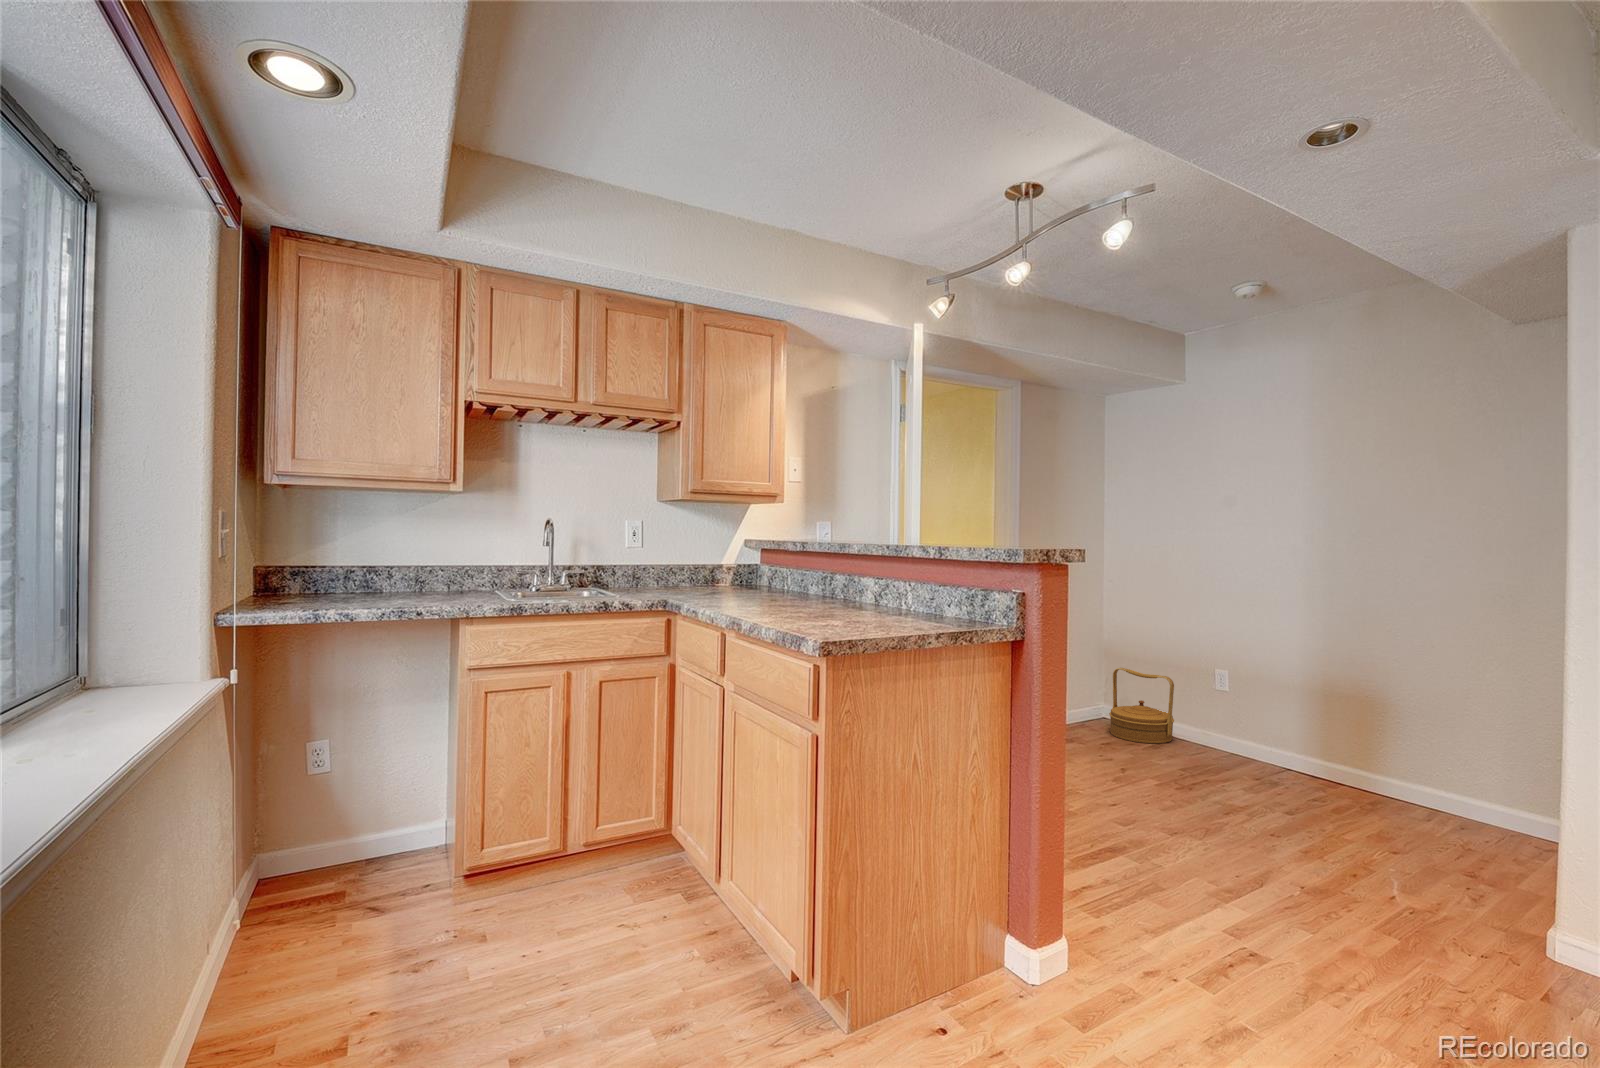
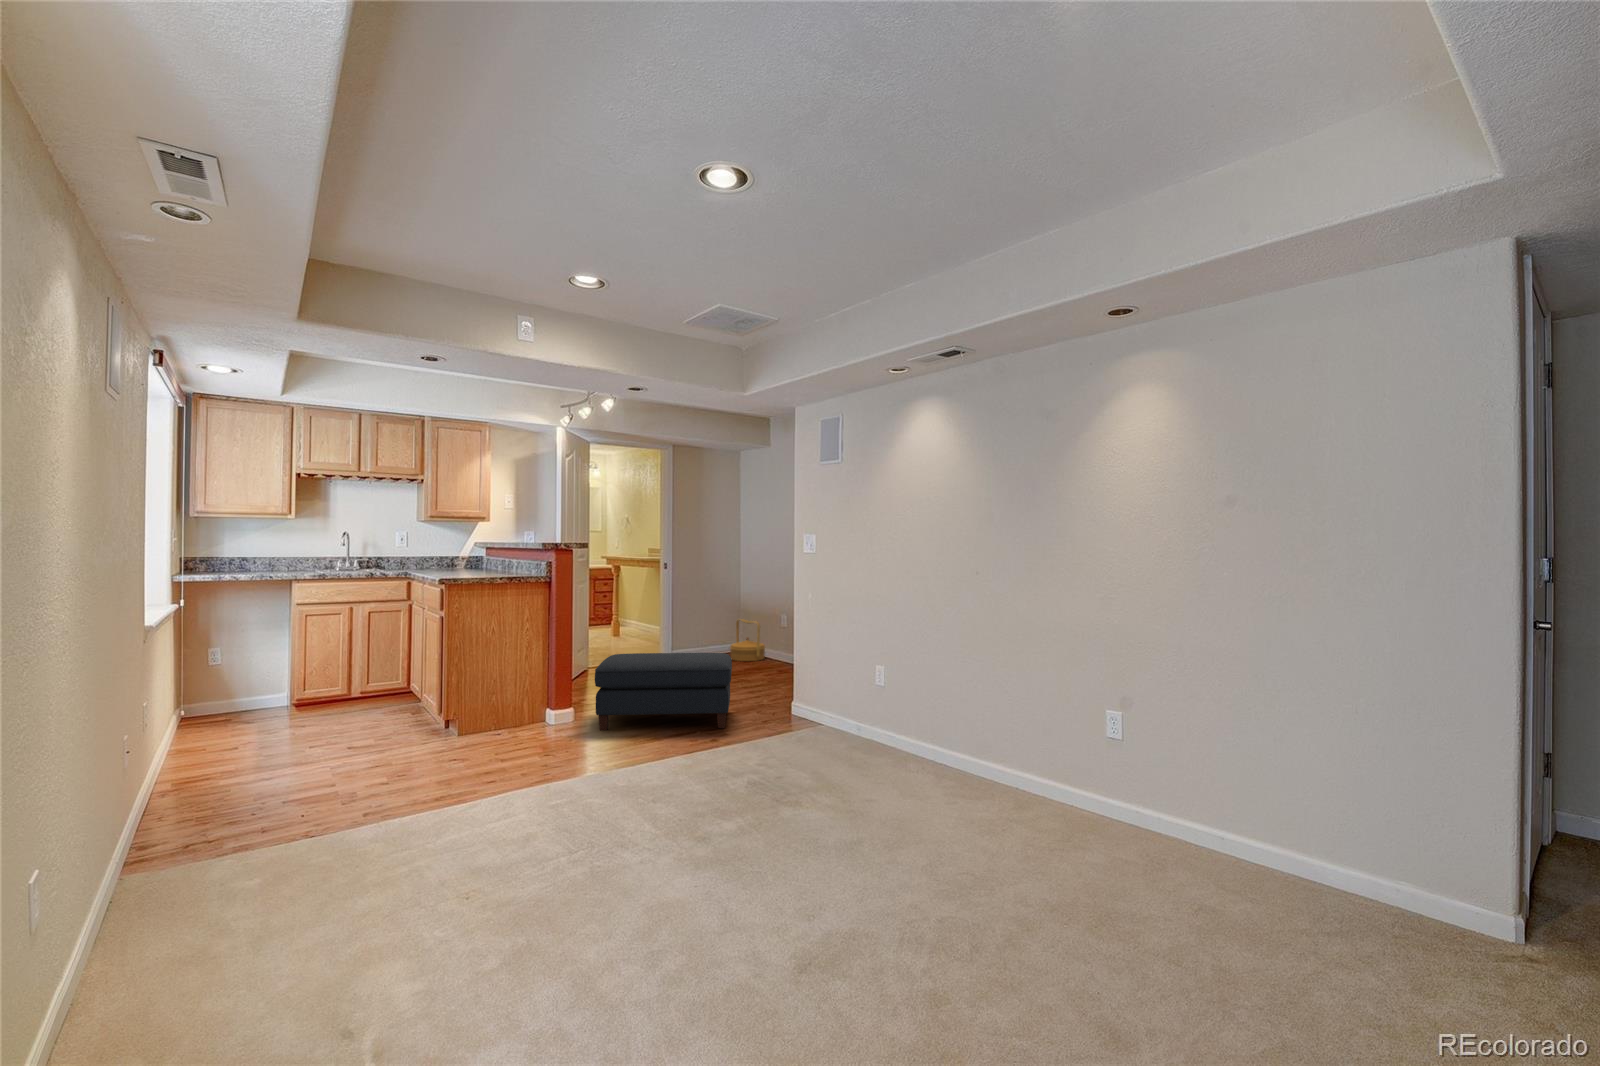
ottoman: none [1112,797,1529,1031] -> present [595,653,732,731]

